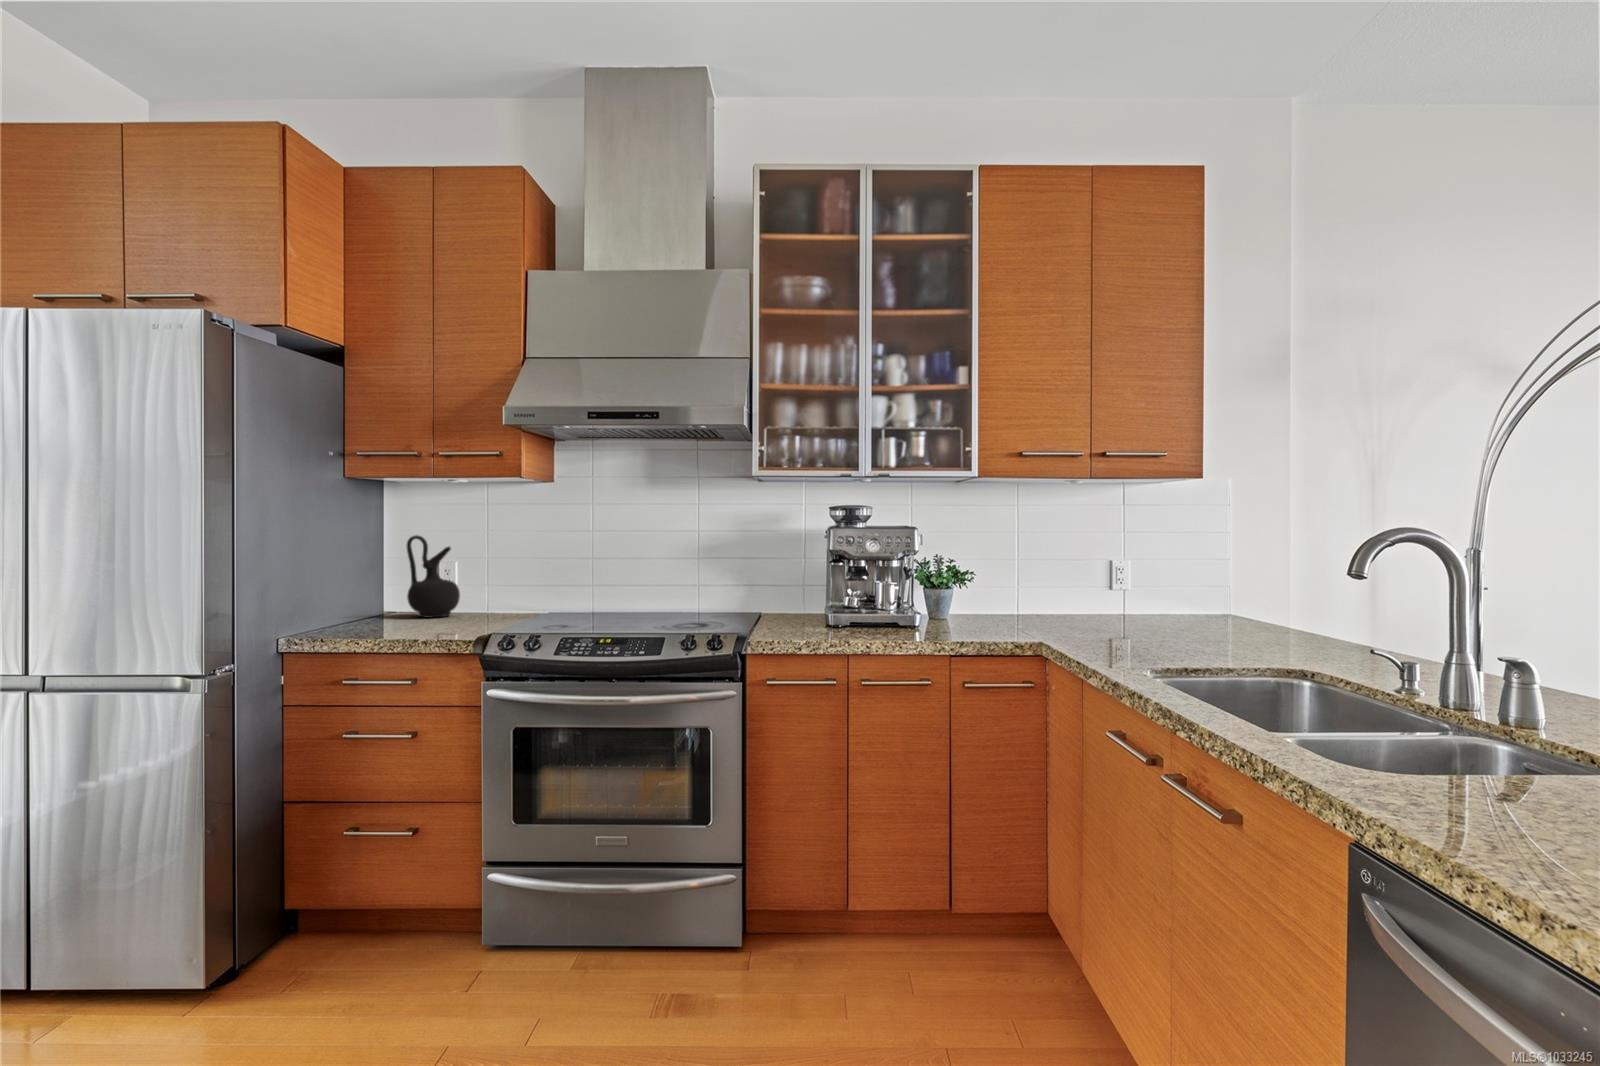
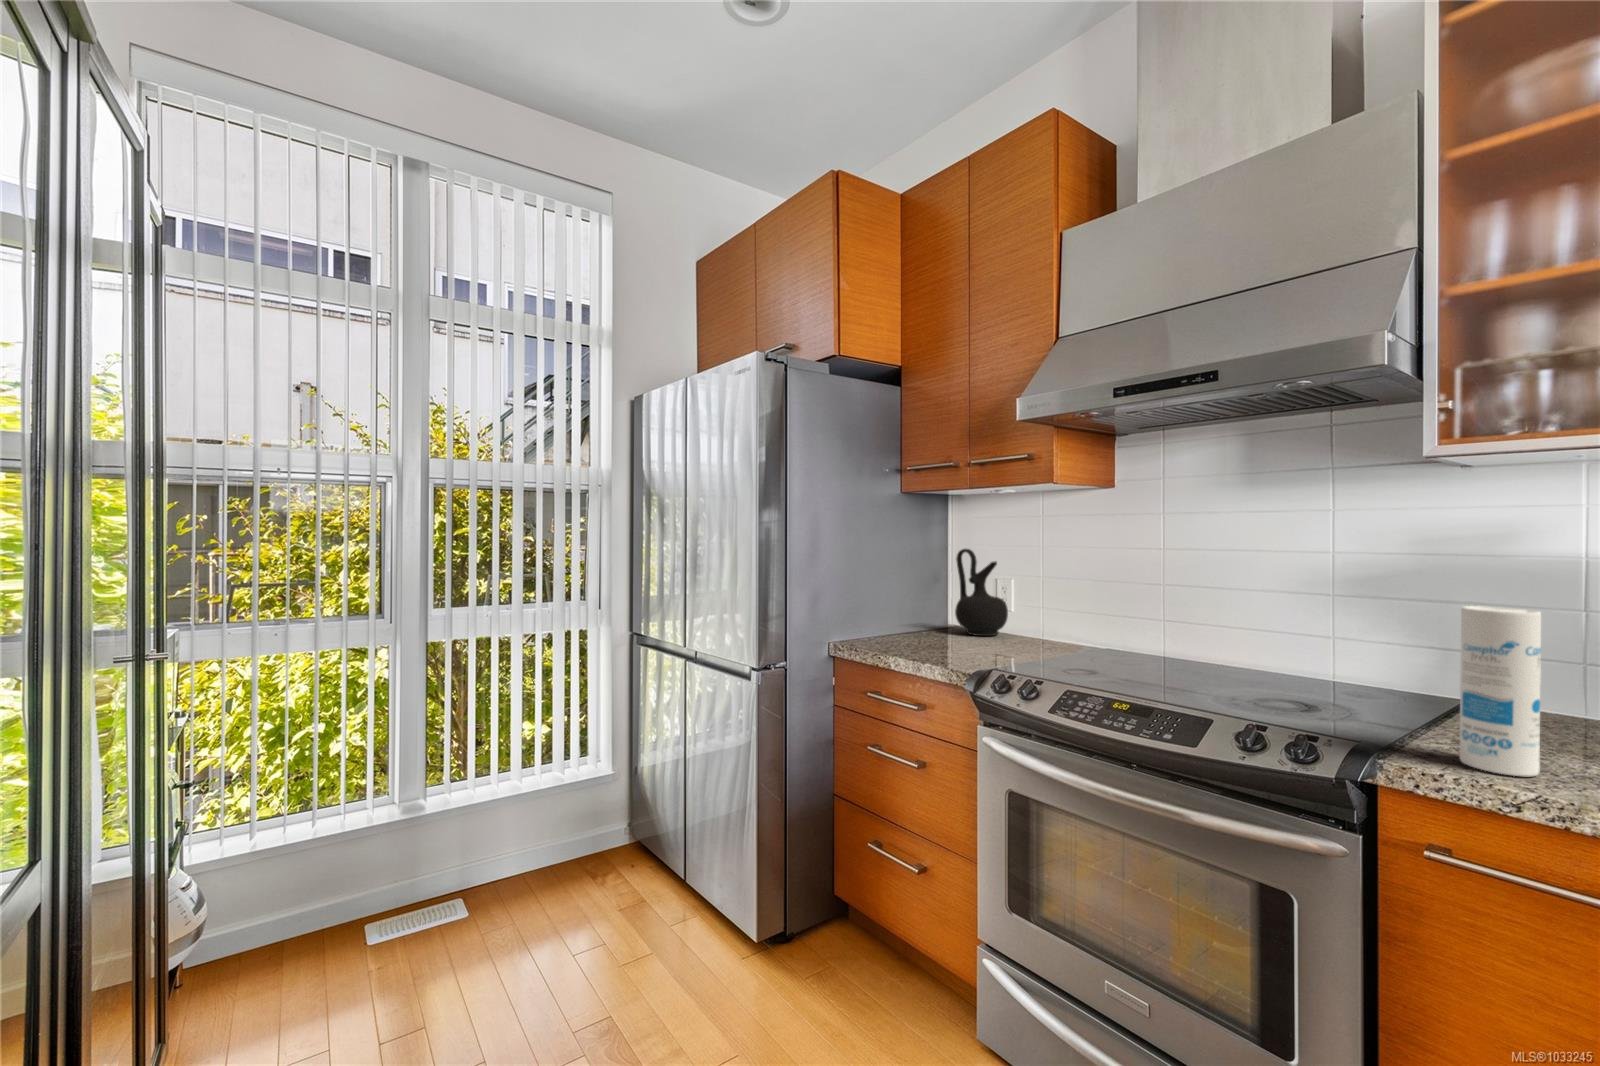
canister: none [776,556,804,636] -> present [1460,606,1541,776]

